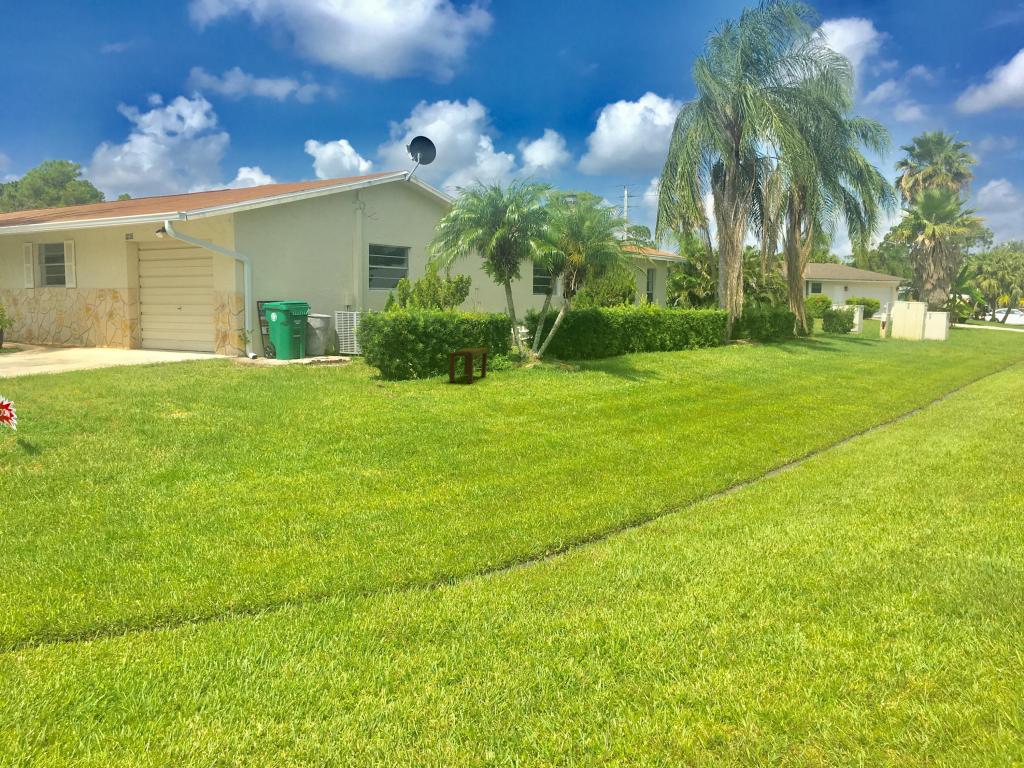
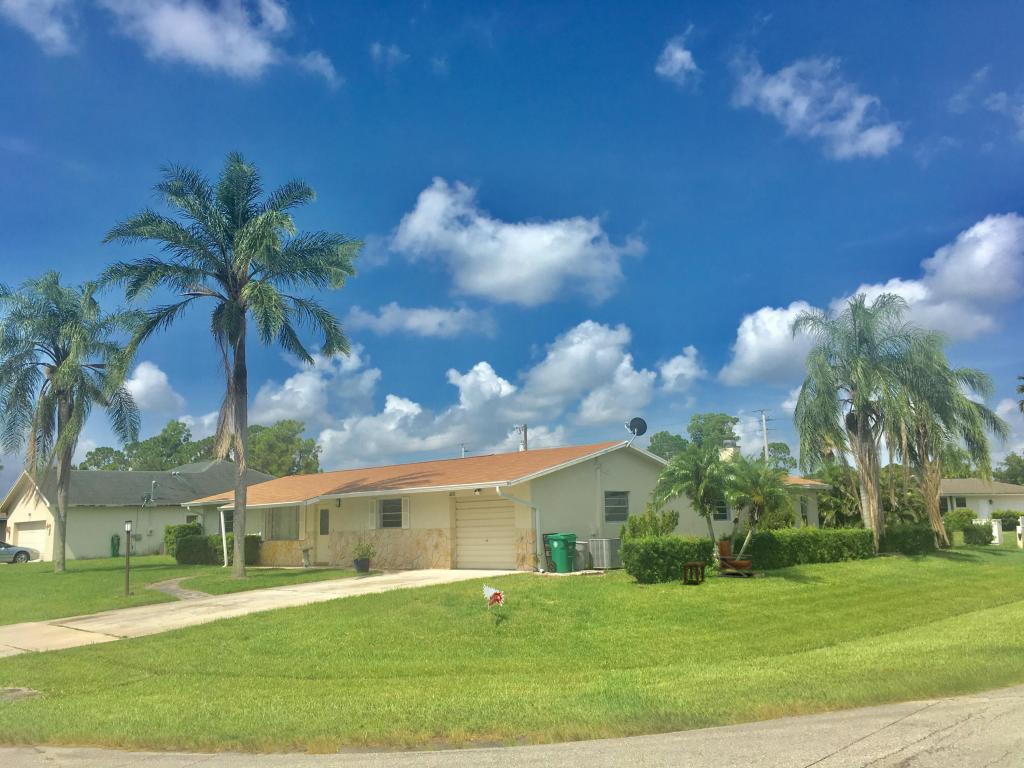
lounge chair: none [508,317,566,372] -> present [715,541,754,577]

